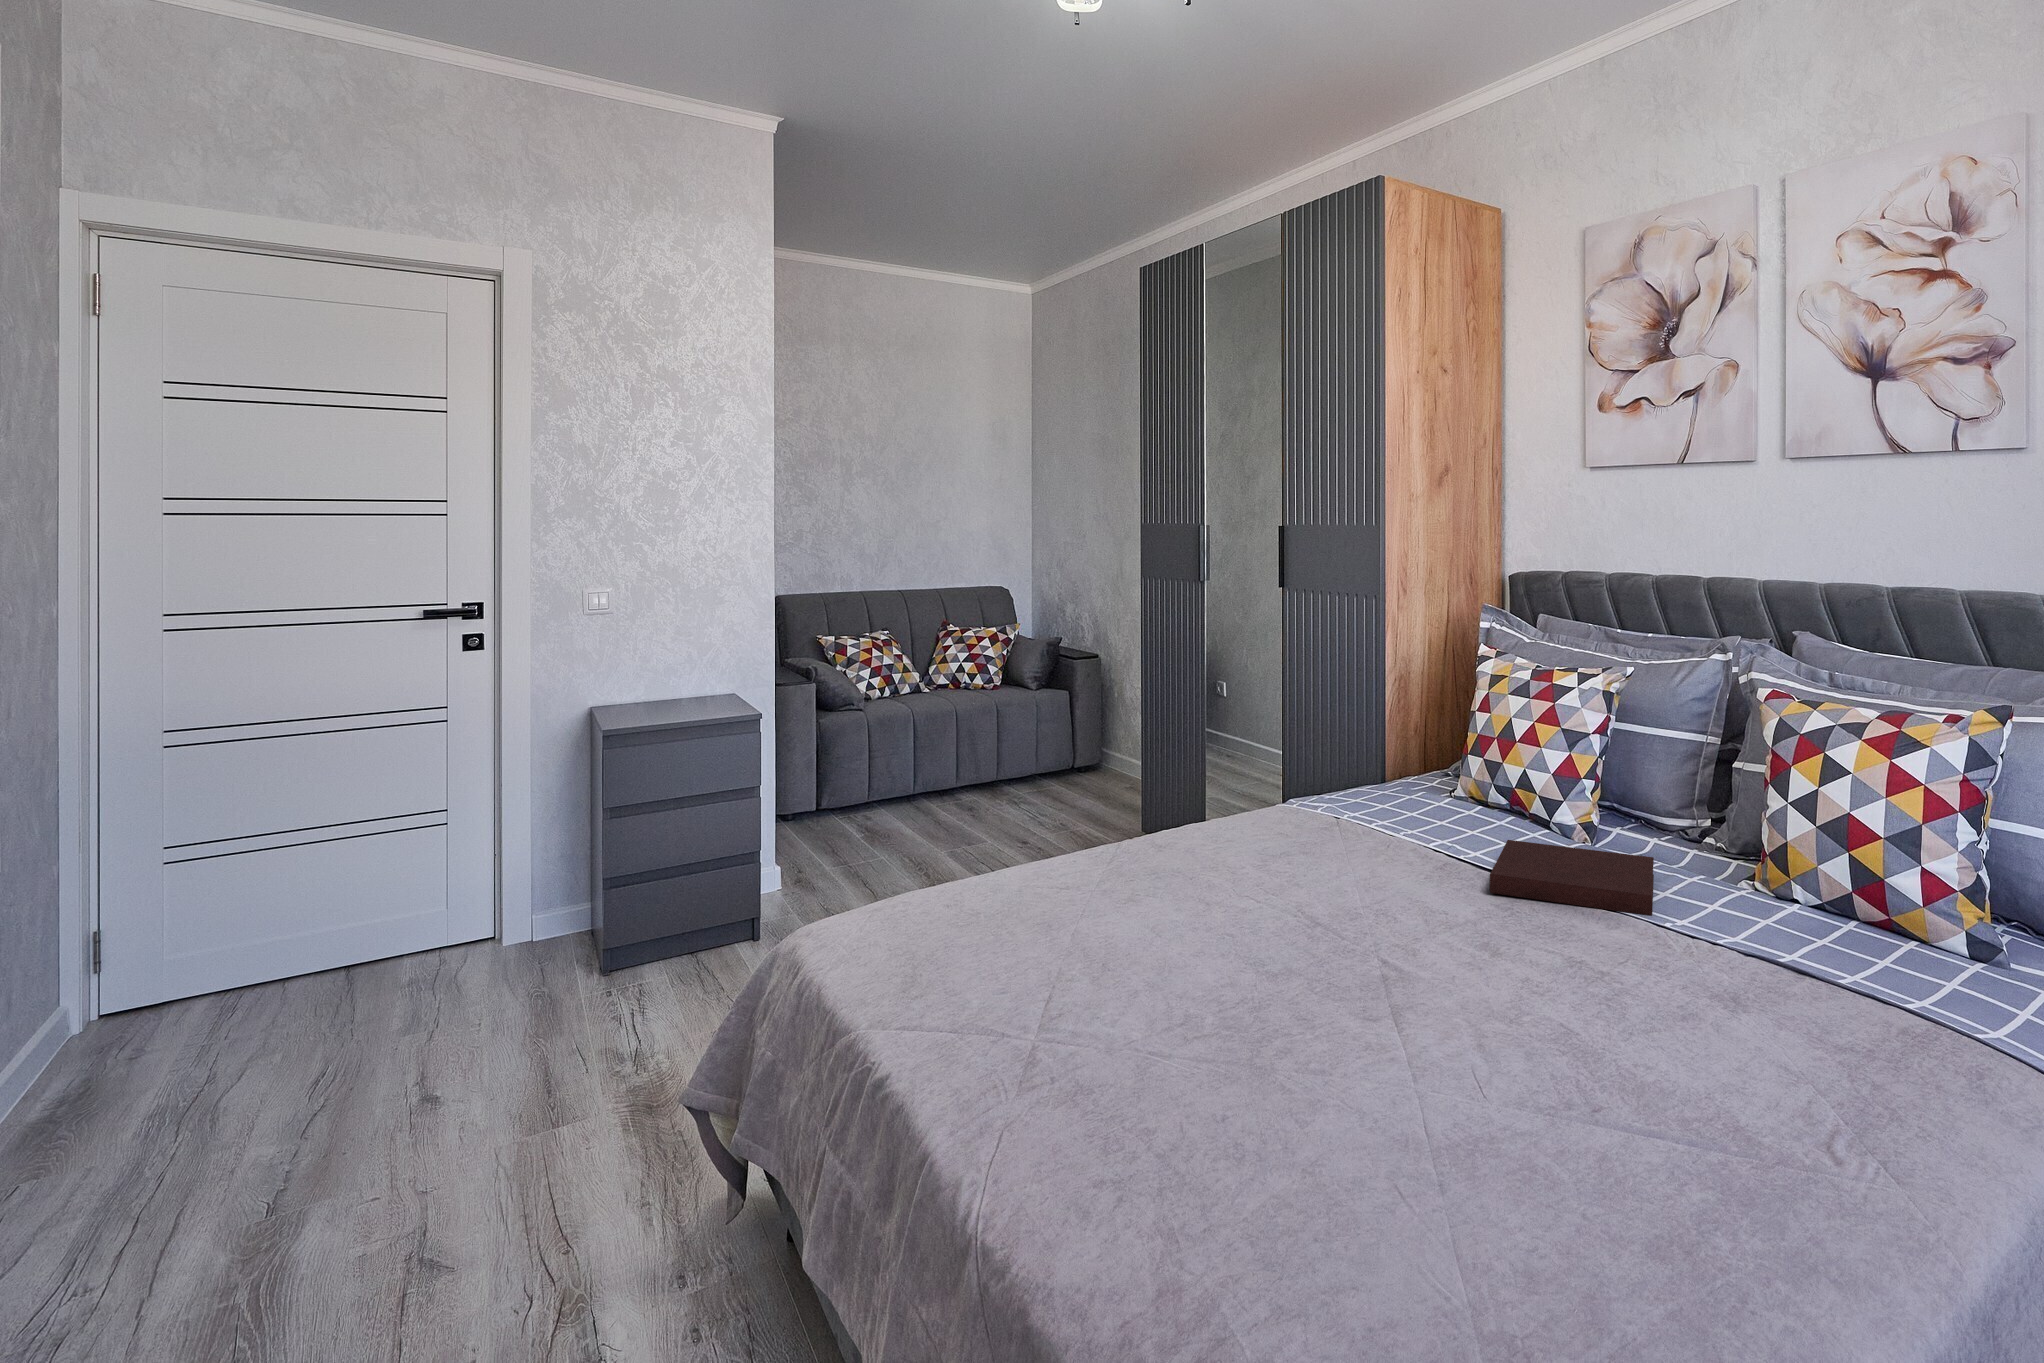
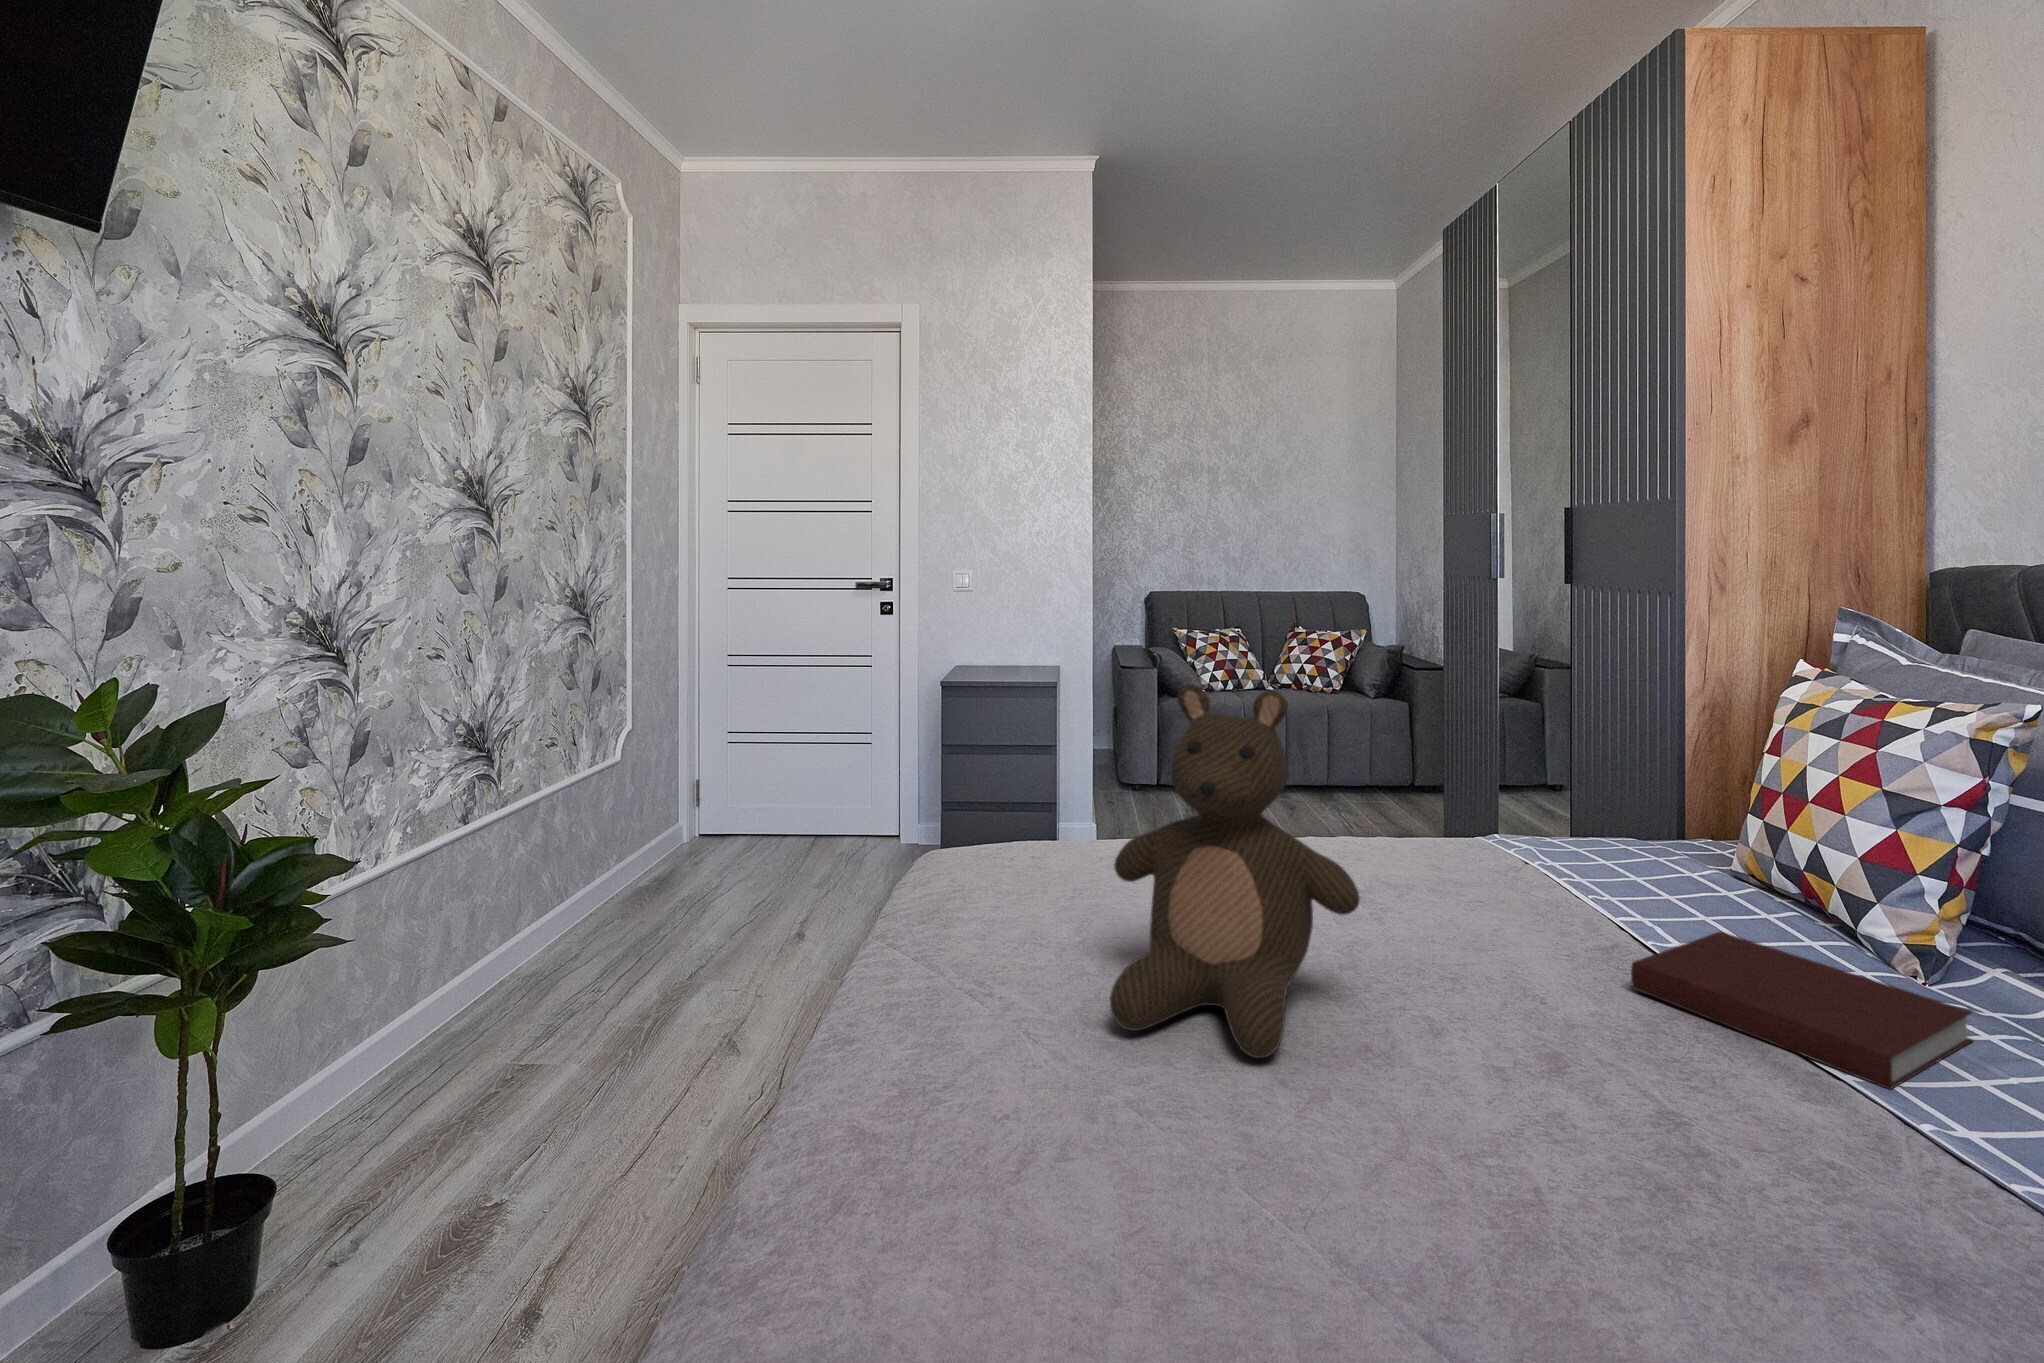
stuffed bear: none [1156,715,1367,1034] -> present [1110,685,1360,1058]

